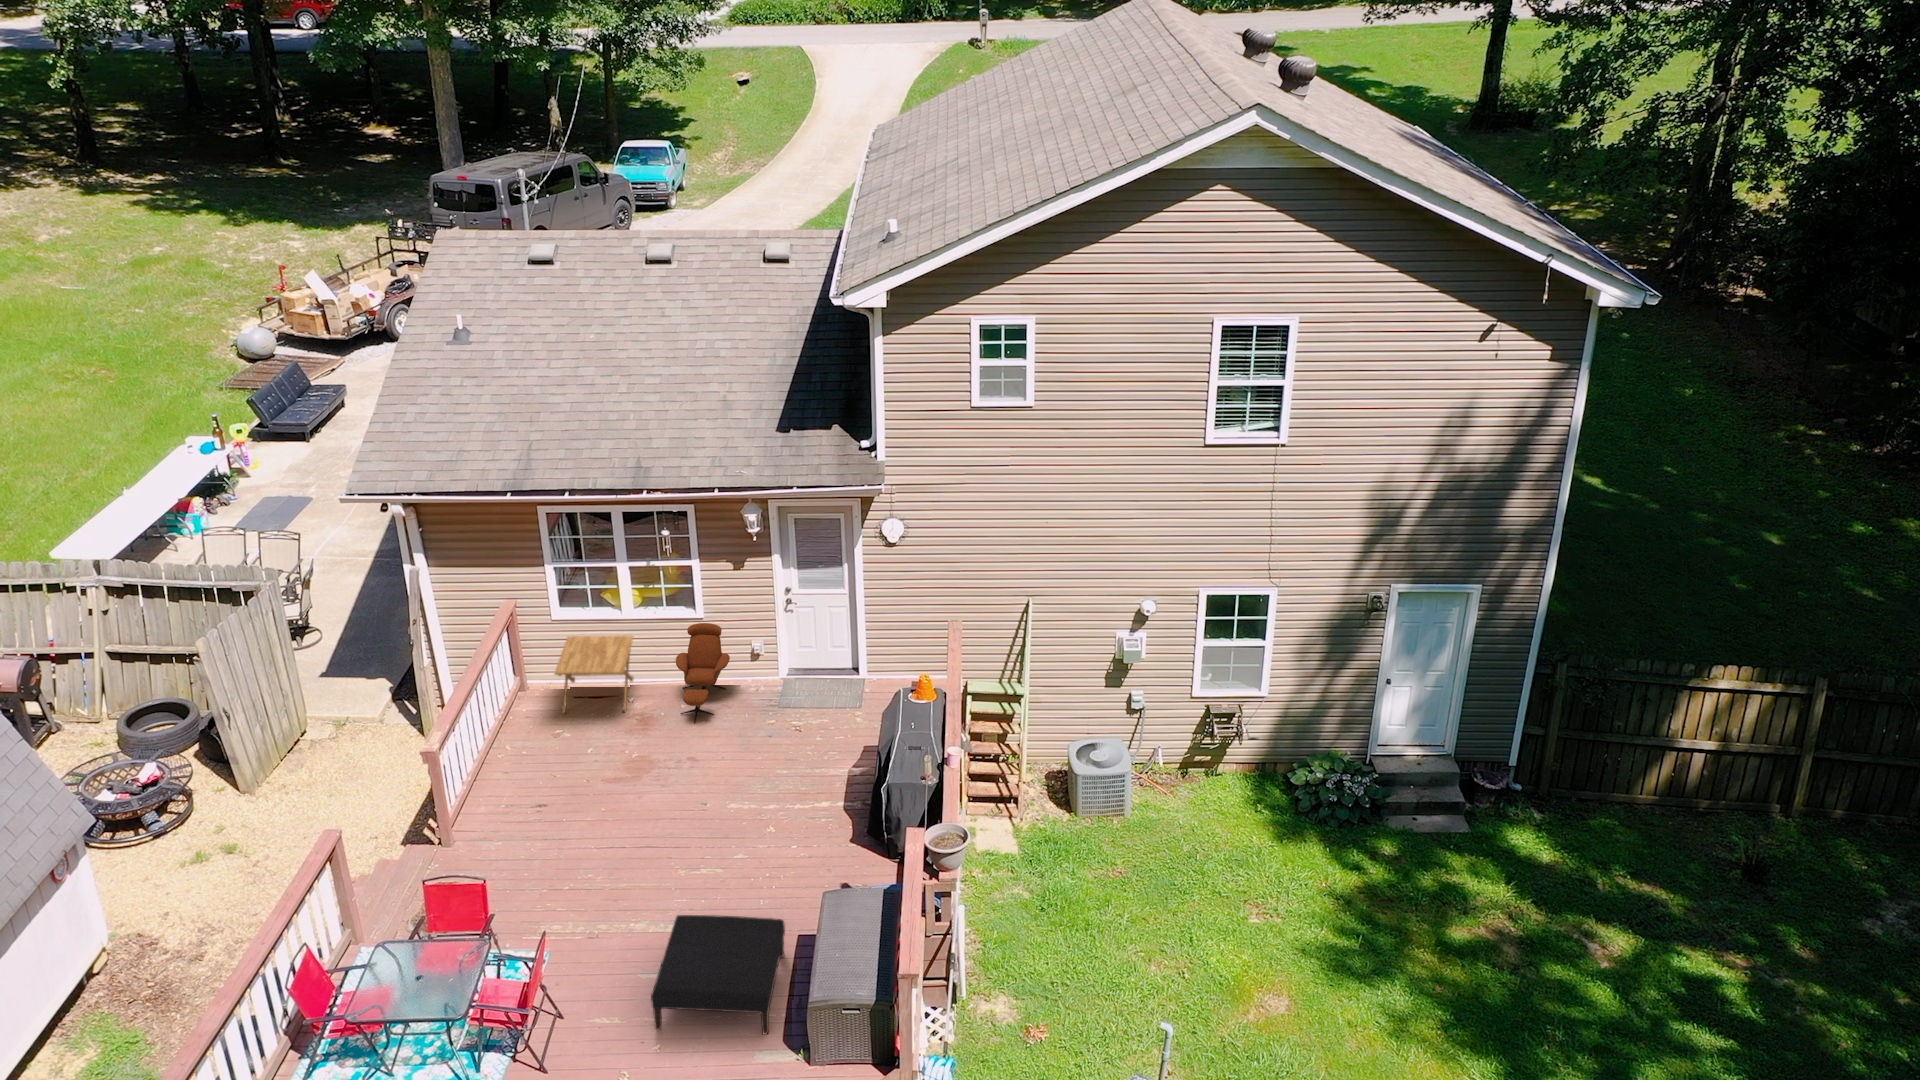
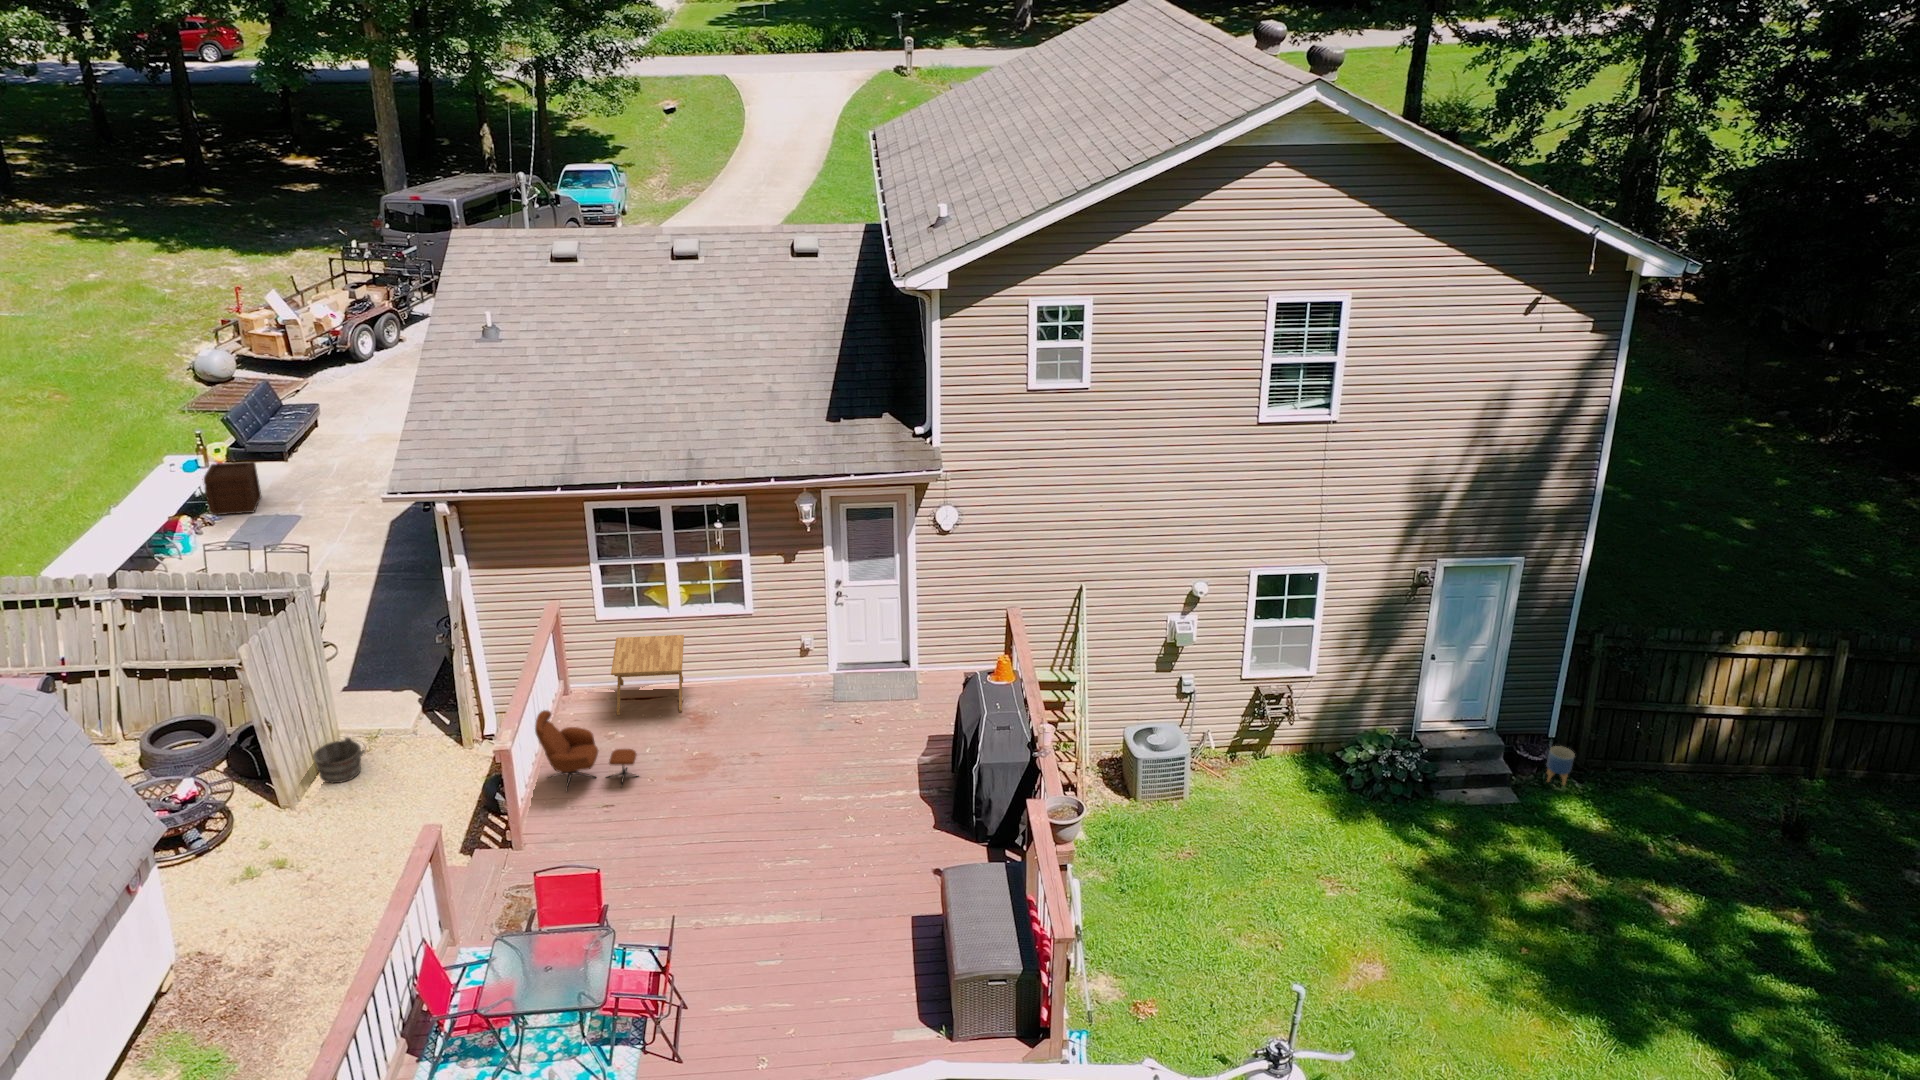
wooden crate: none [223,441,282,493] -> present [202,461,261,515]
lounge chair: present [676,623,730,723] -> present [535,710,636,790]
bucket: none [280,722,332,766] -> present [313,737,365,783]
planter: none [1501,776,1531,817] -> present [1547,746,1575,785]
ottoman: present [651,915,785,1034] -> none [777,898,896,1012]

